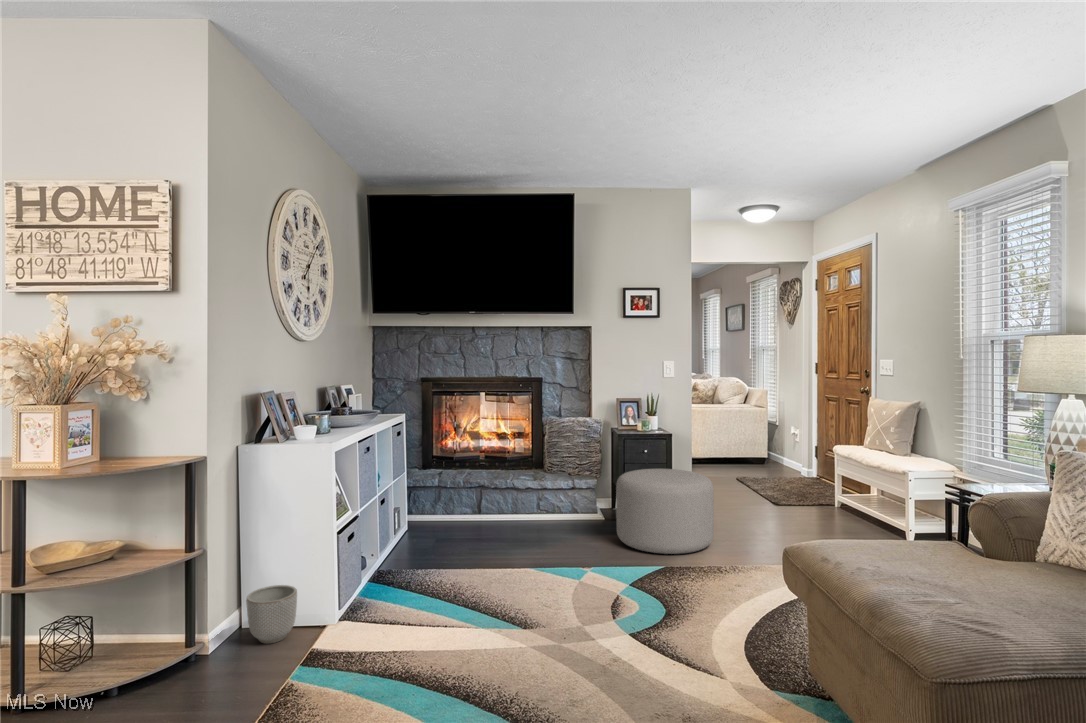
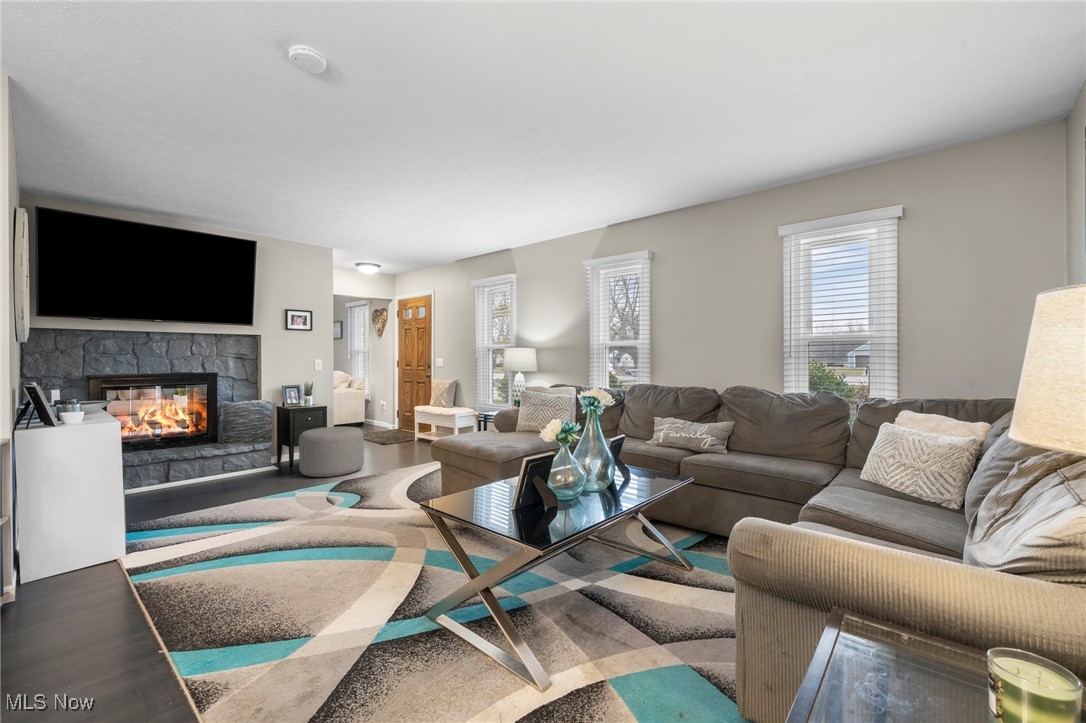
planter: present [246,585,297,644] -> none [43,534,95,581]

